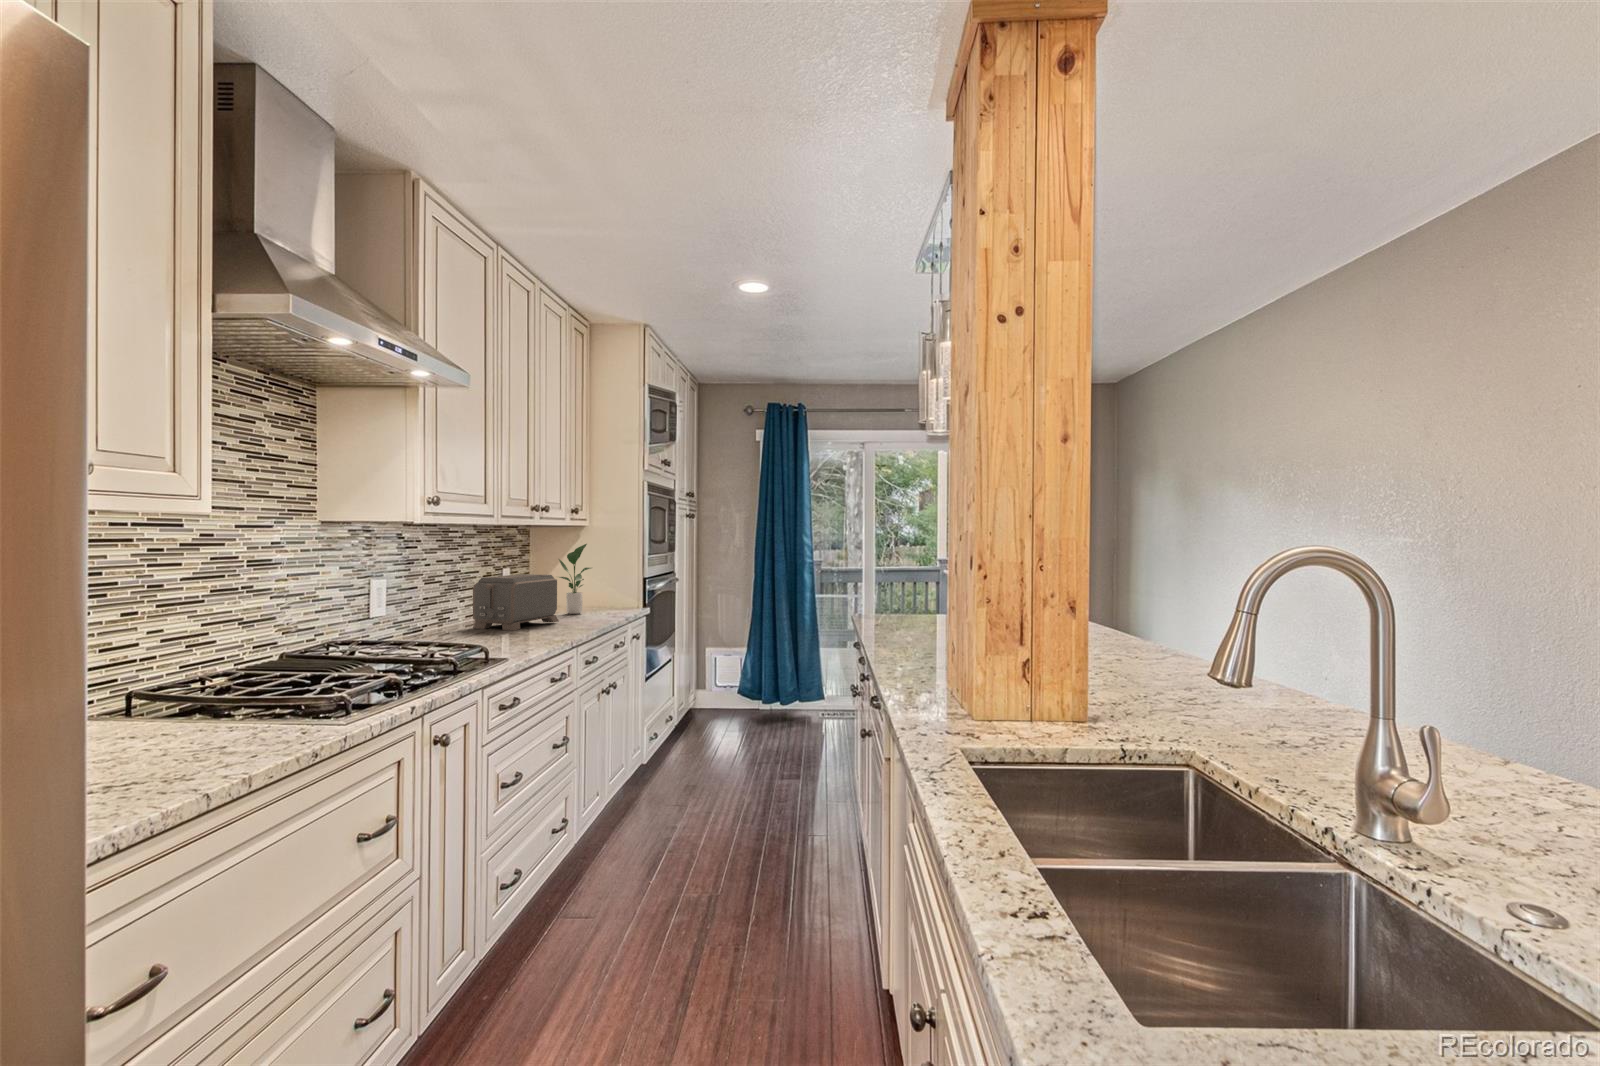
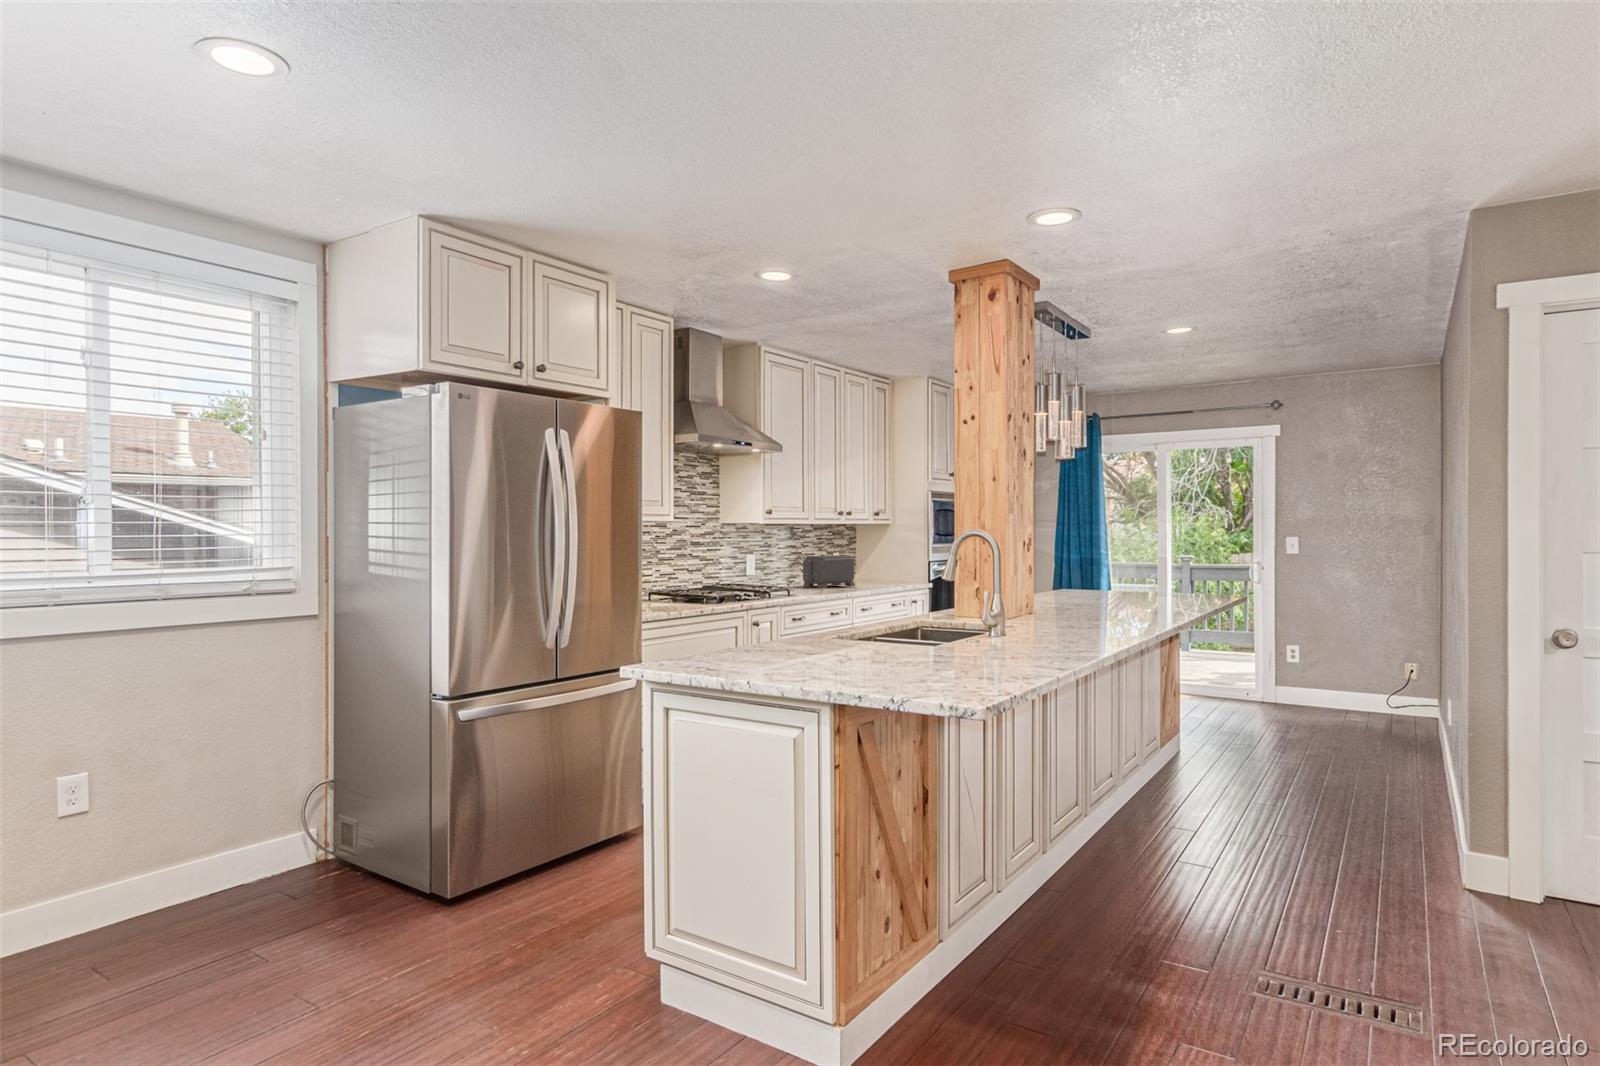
potted plant: present [559,544,591,614] -> none [864,536,891,584]

